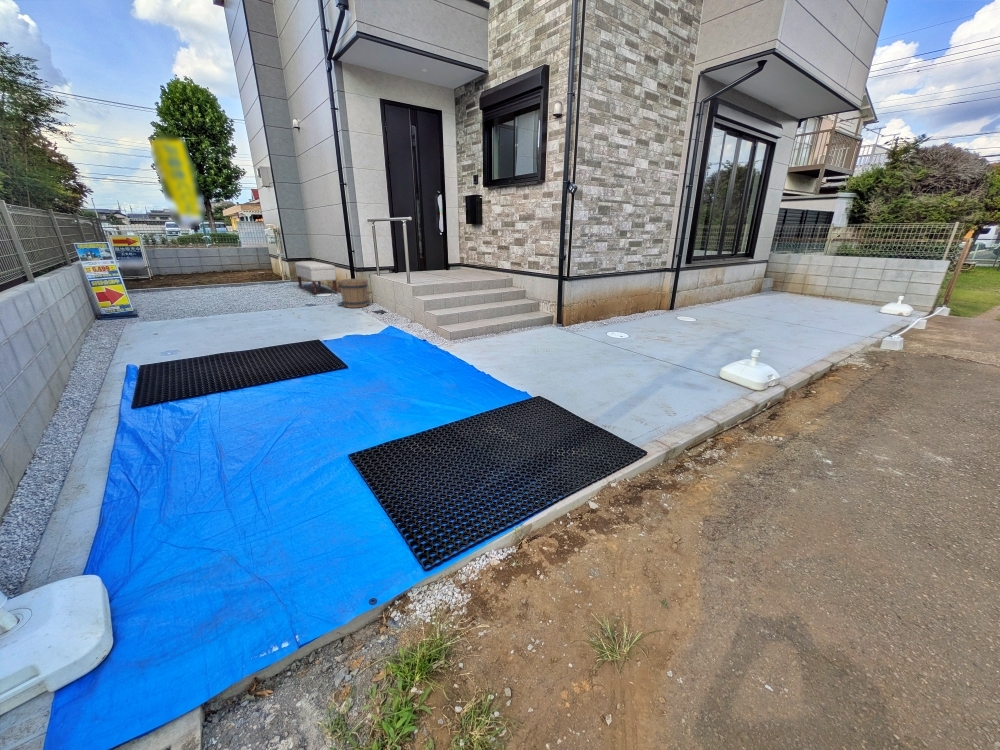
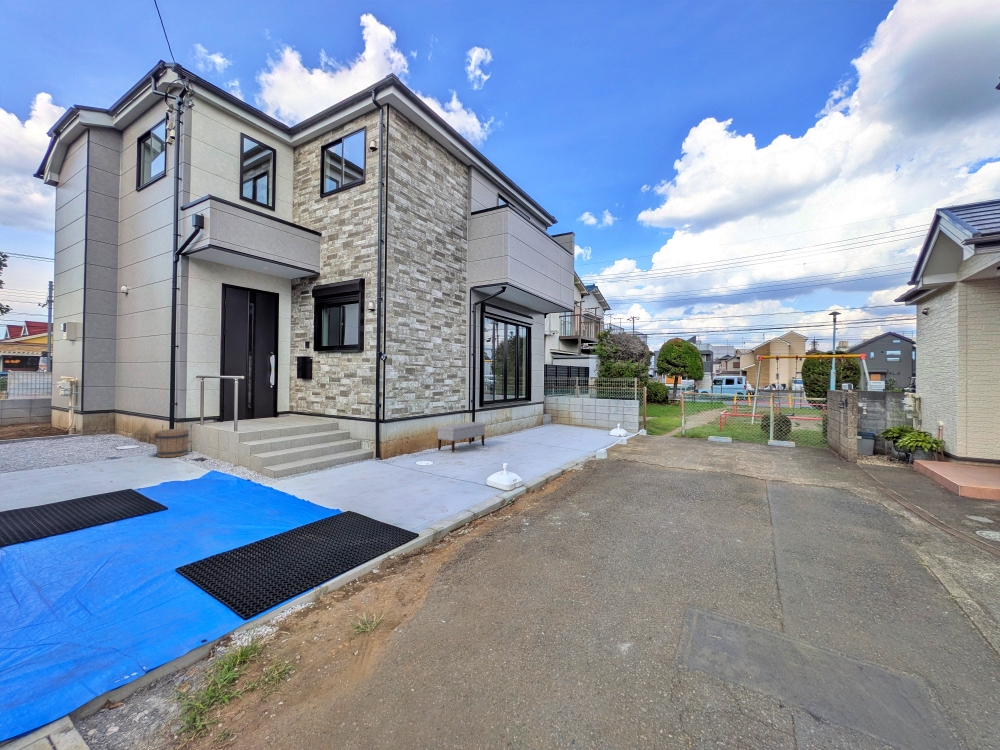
bench: present [295,261,337,294] -> present [438,422,485,452]

